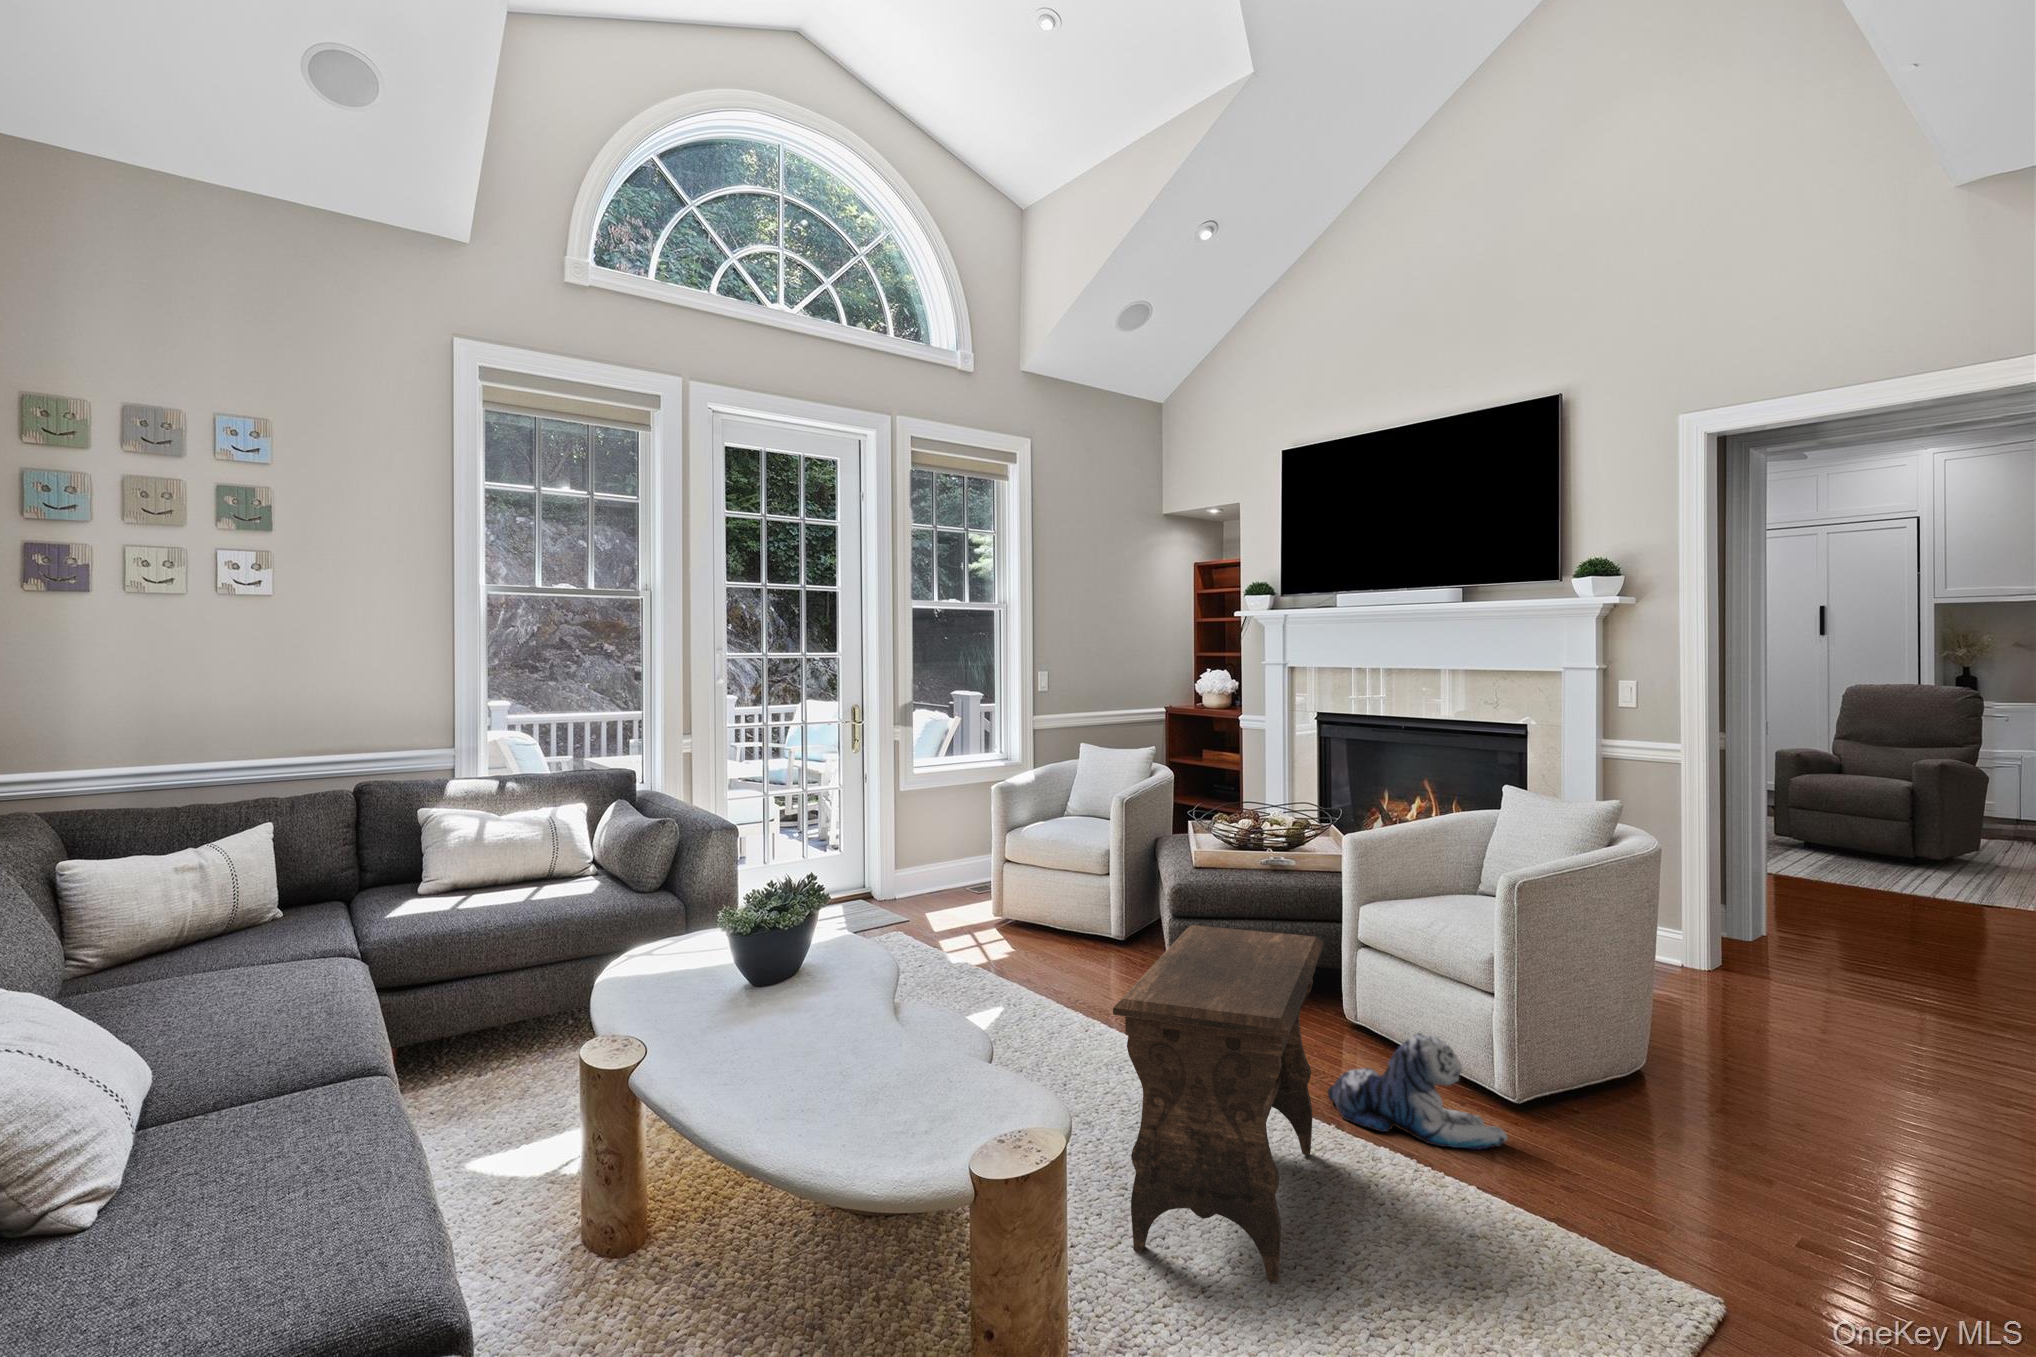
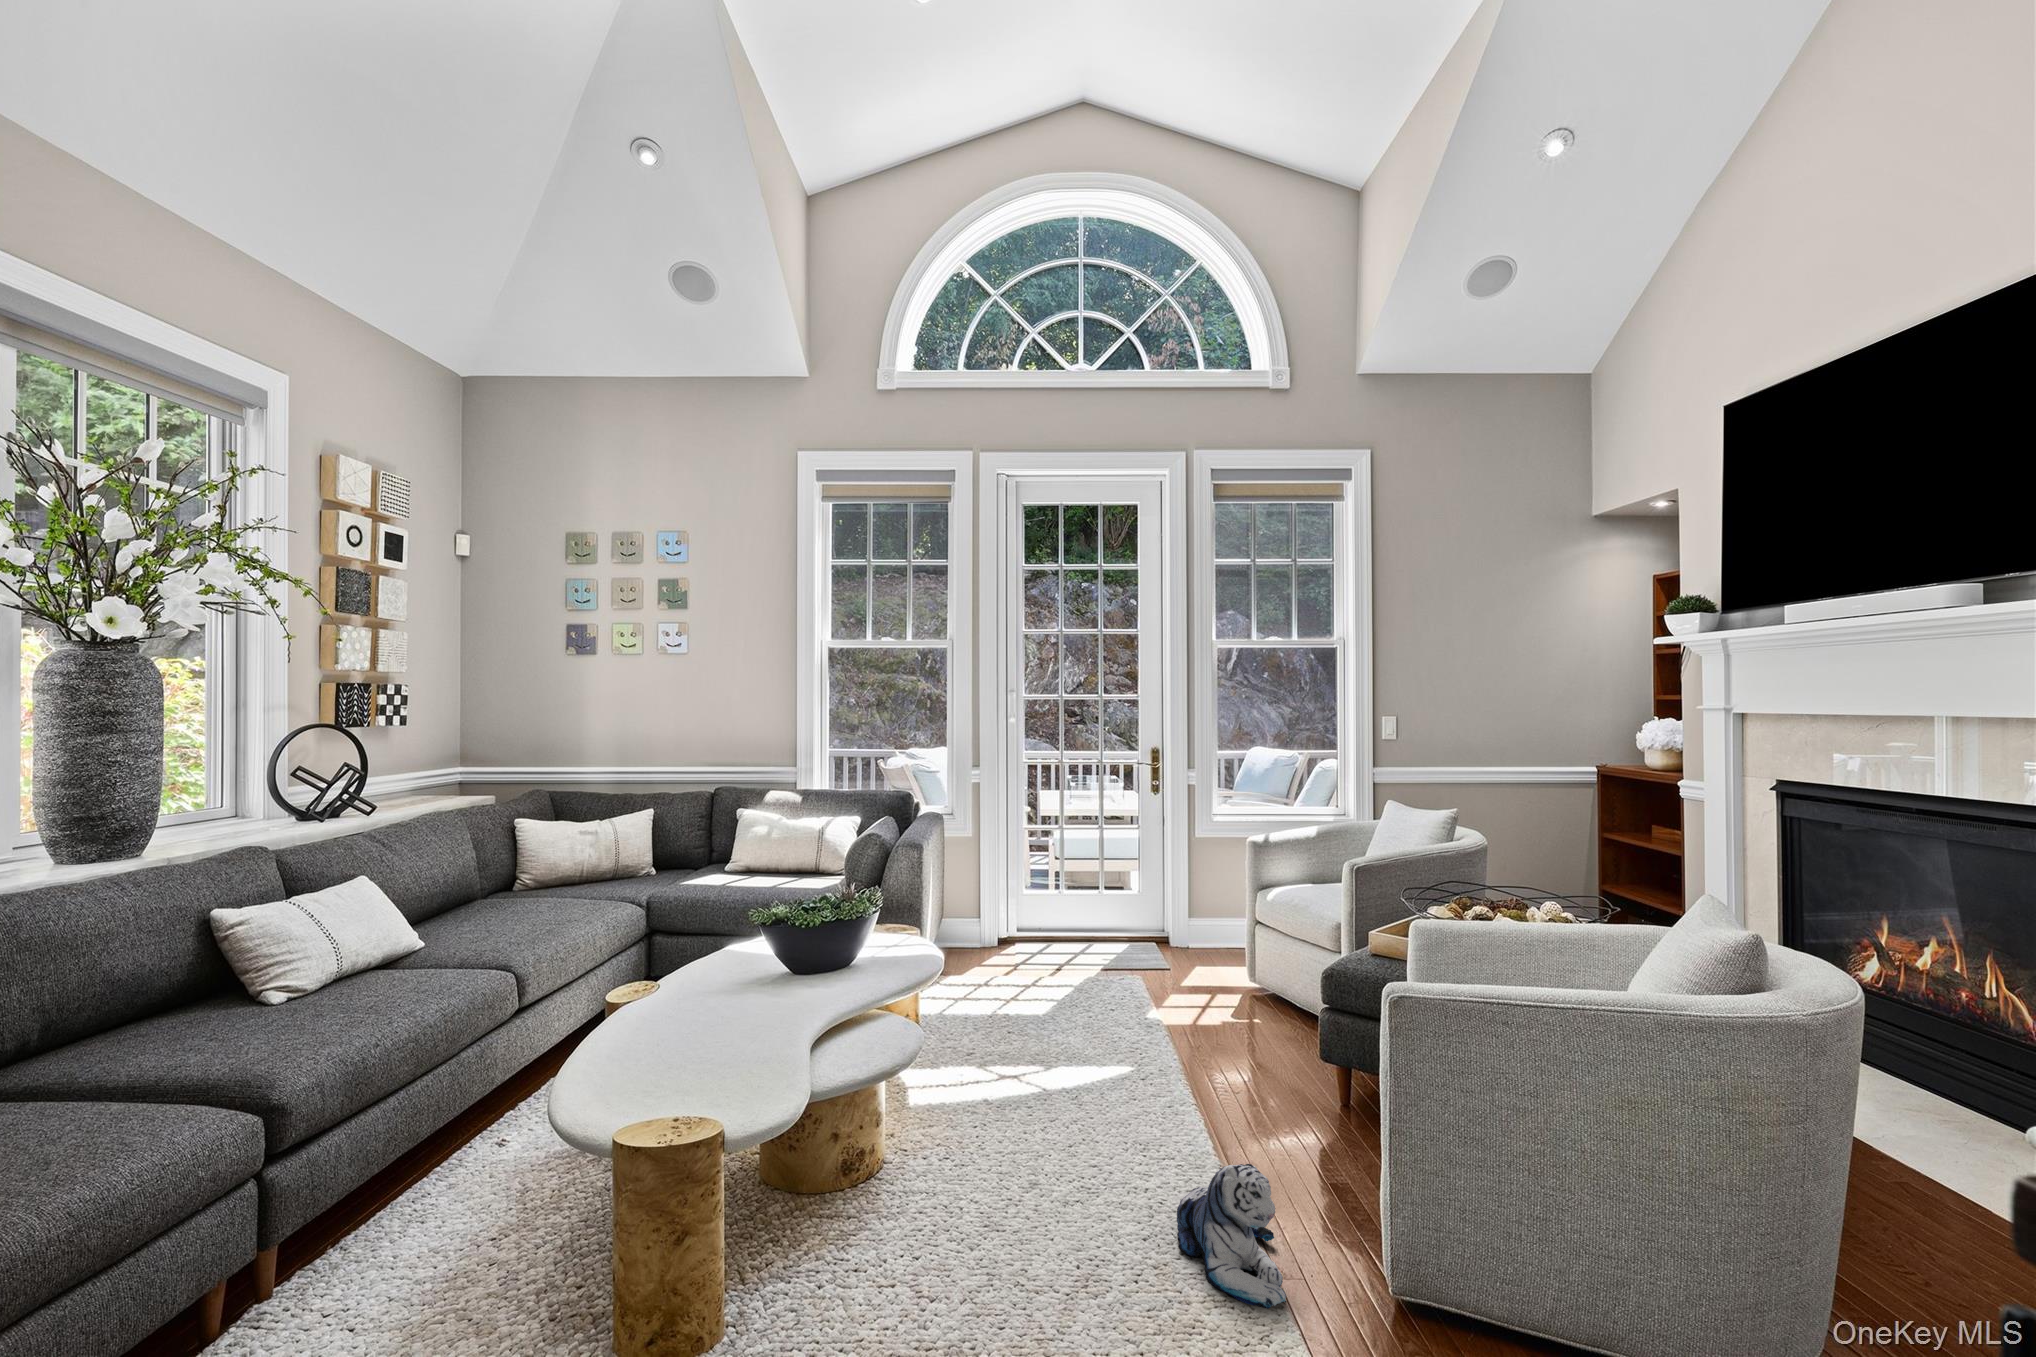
footstool: present [1113,925,1323,1283] -> none [810,992,1109,1300]

